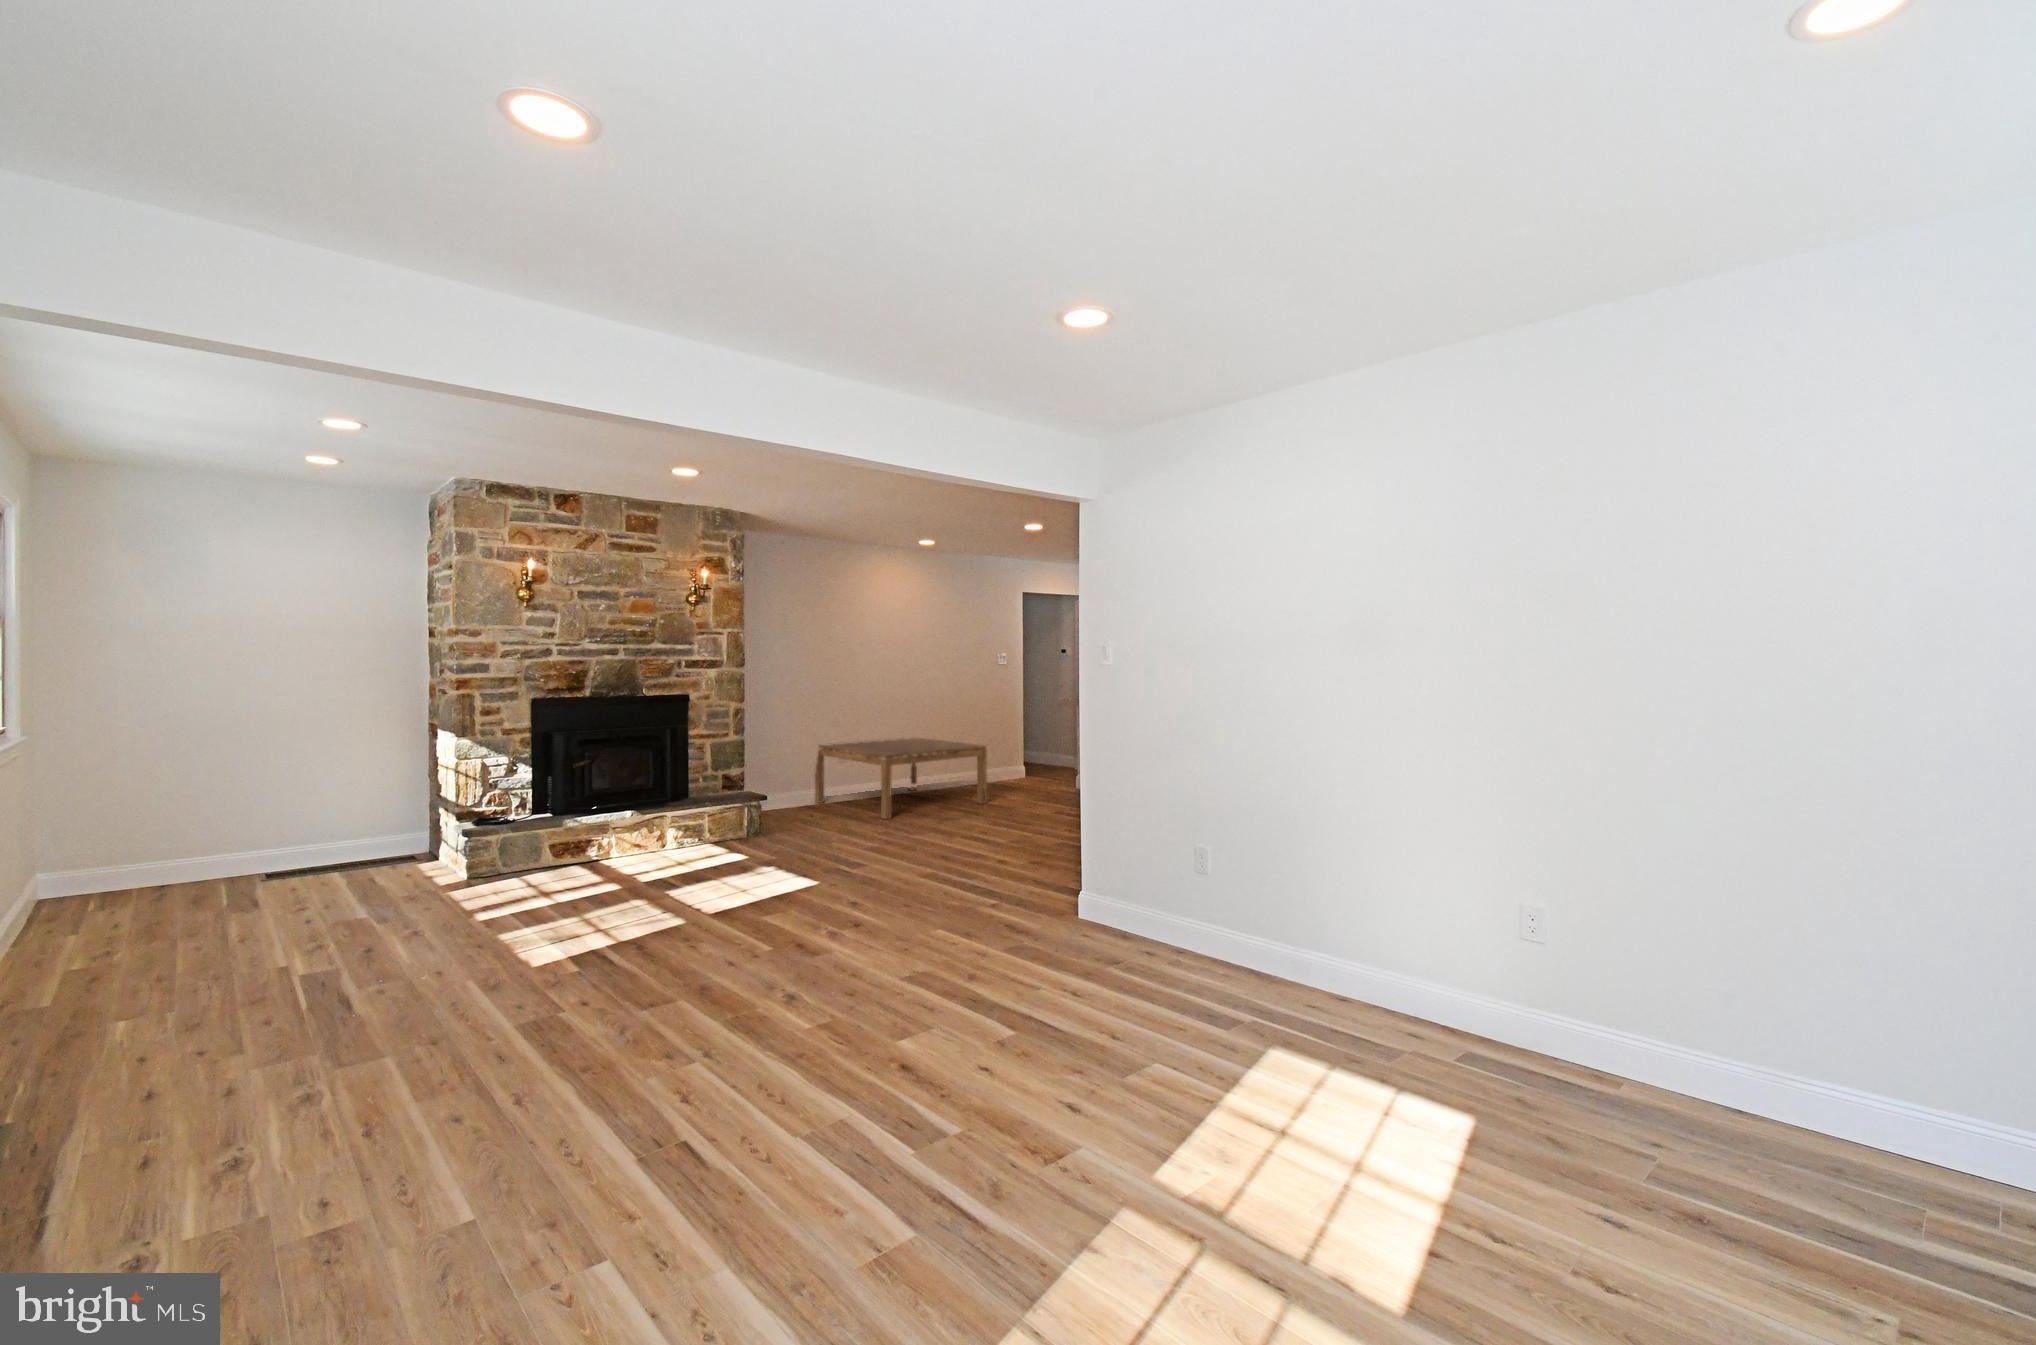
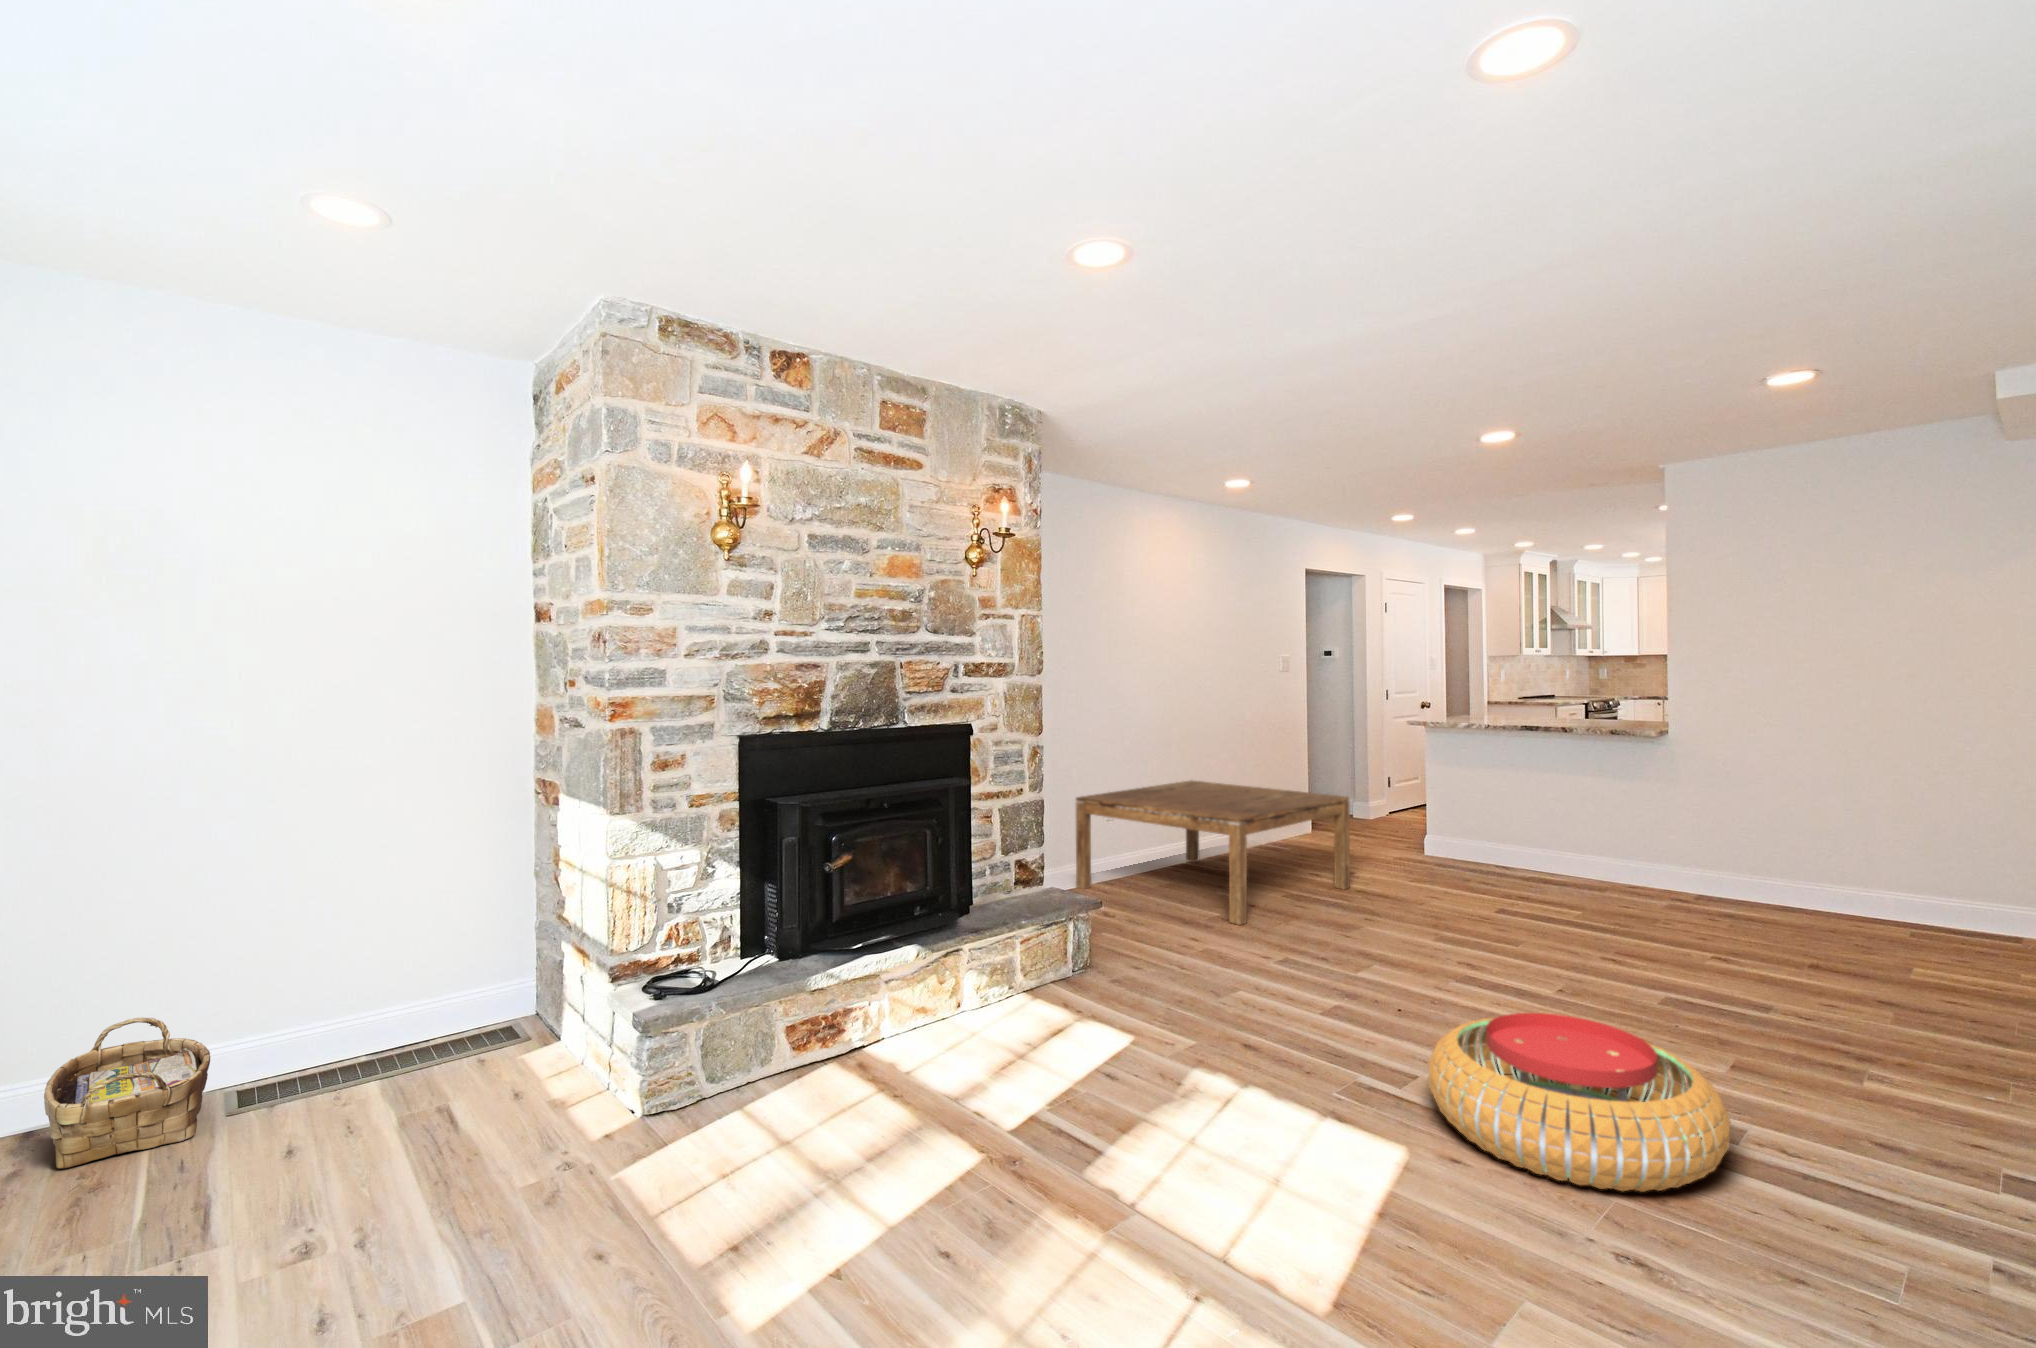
woven basket: none [170,835,251,898] -> present [44,1017,210,1169]
pouf: none [842,837,965,902] -> present [1428,1013,1730,1192]

